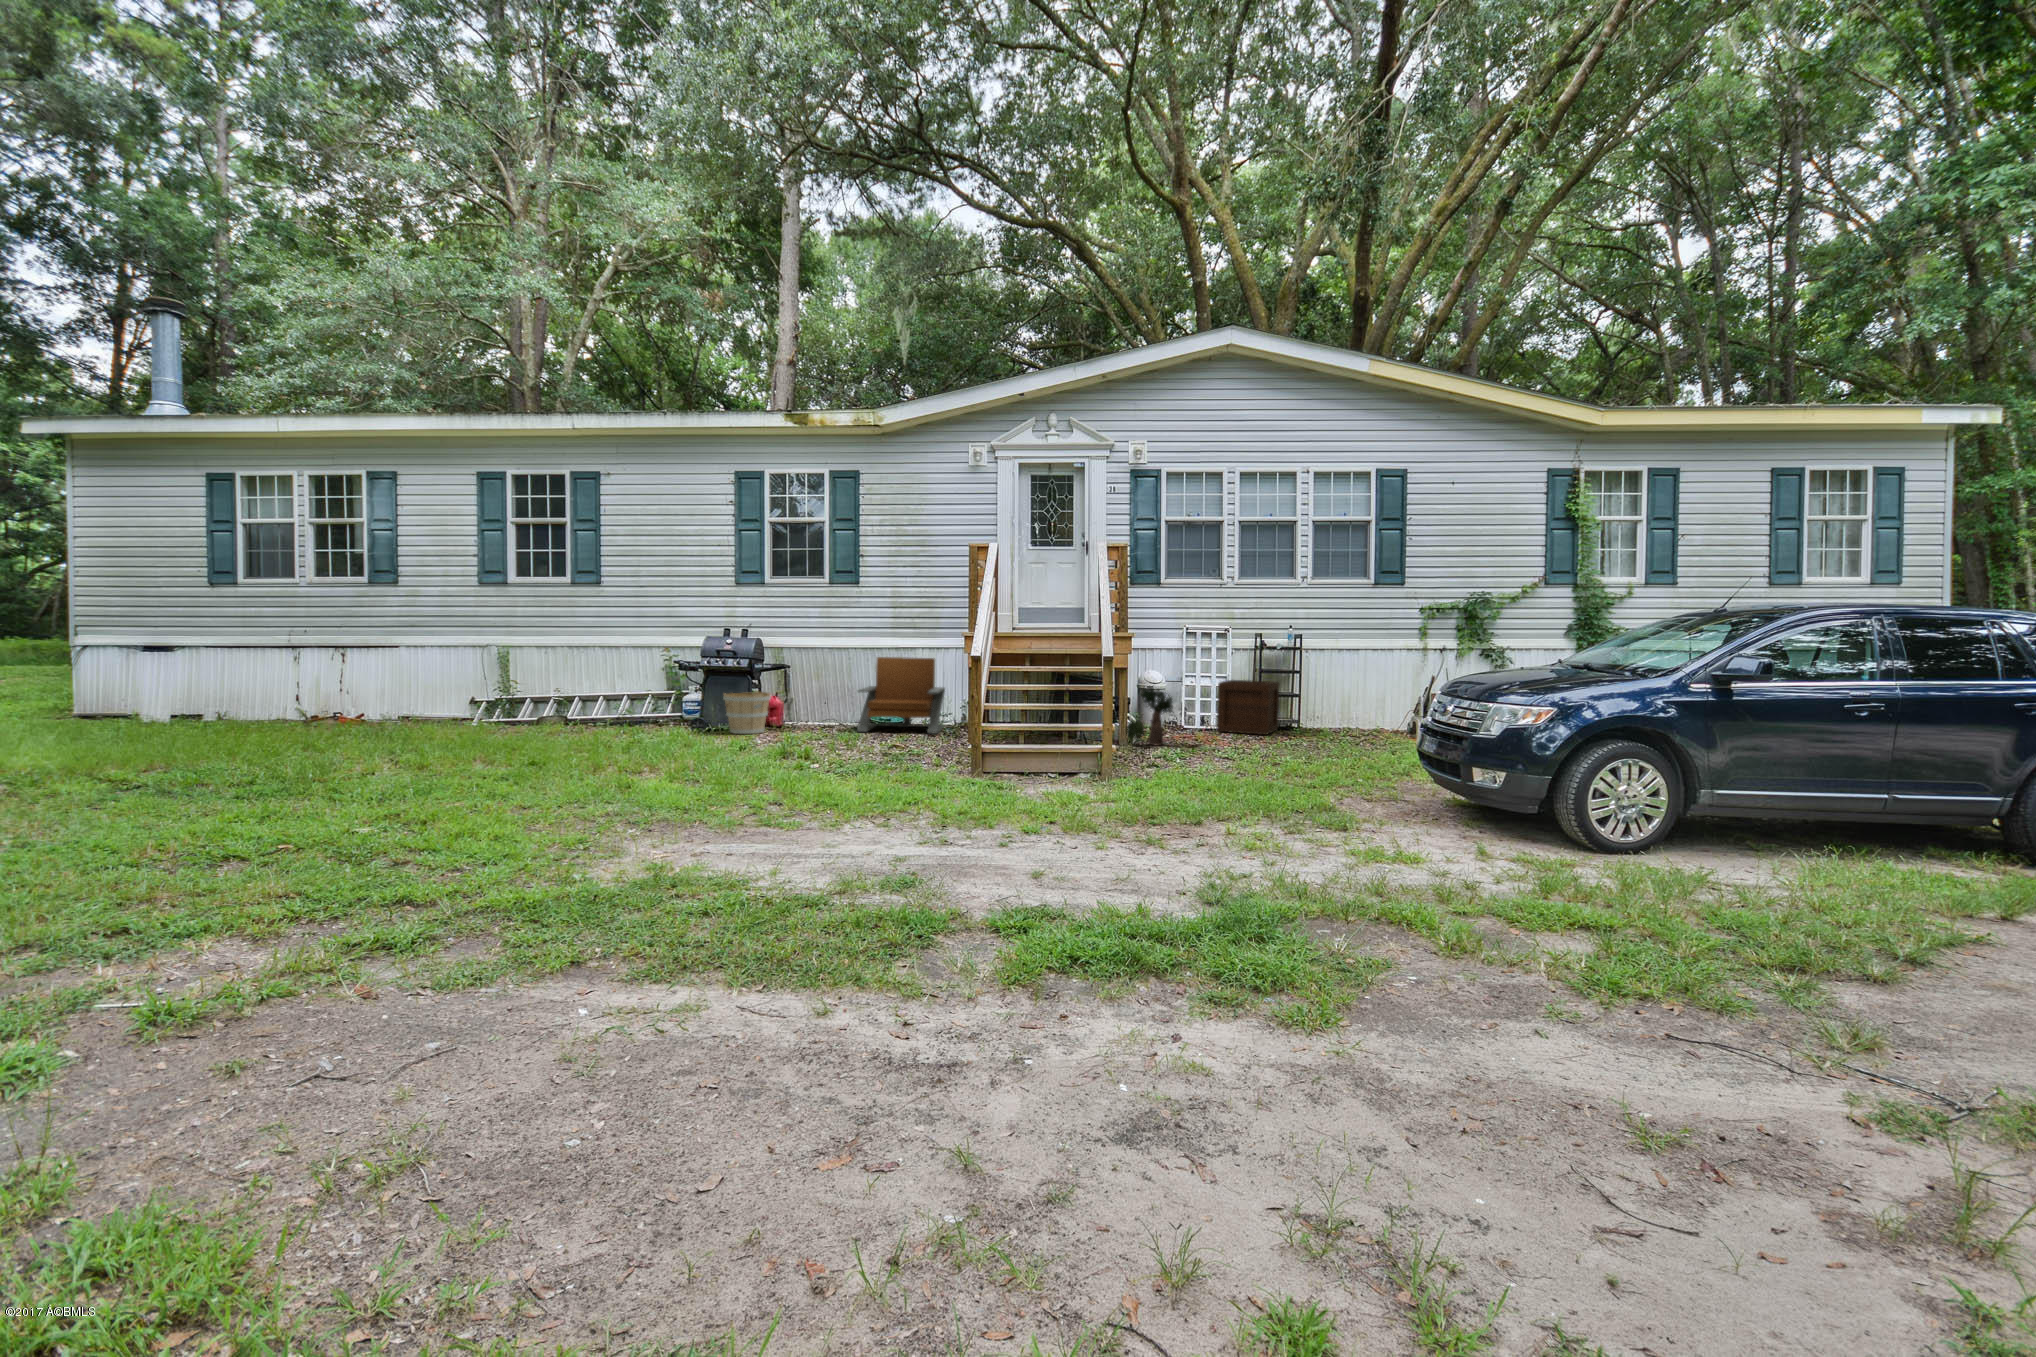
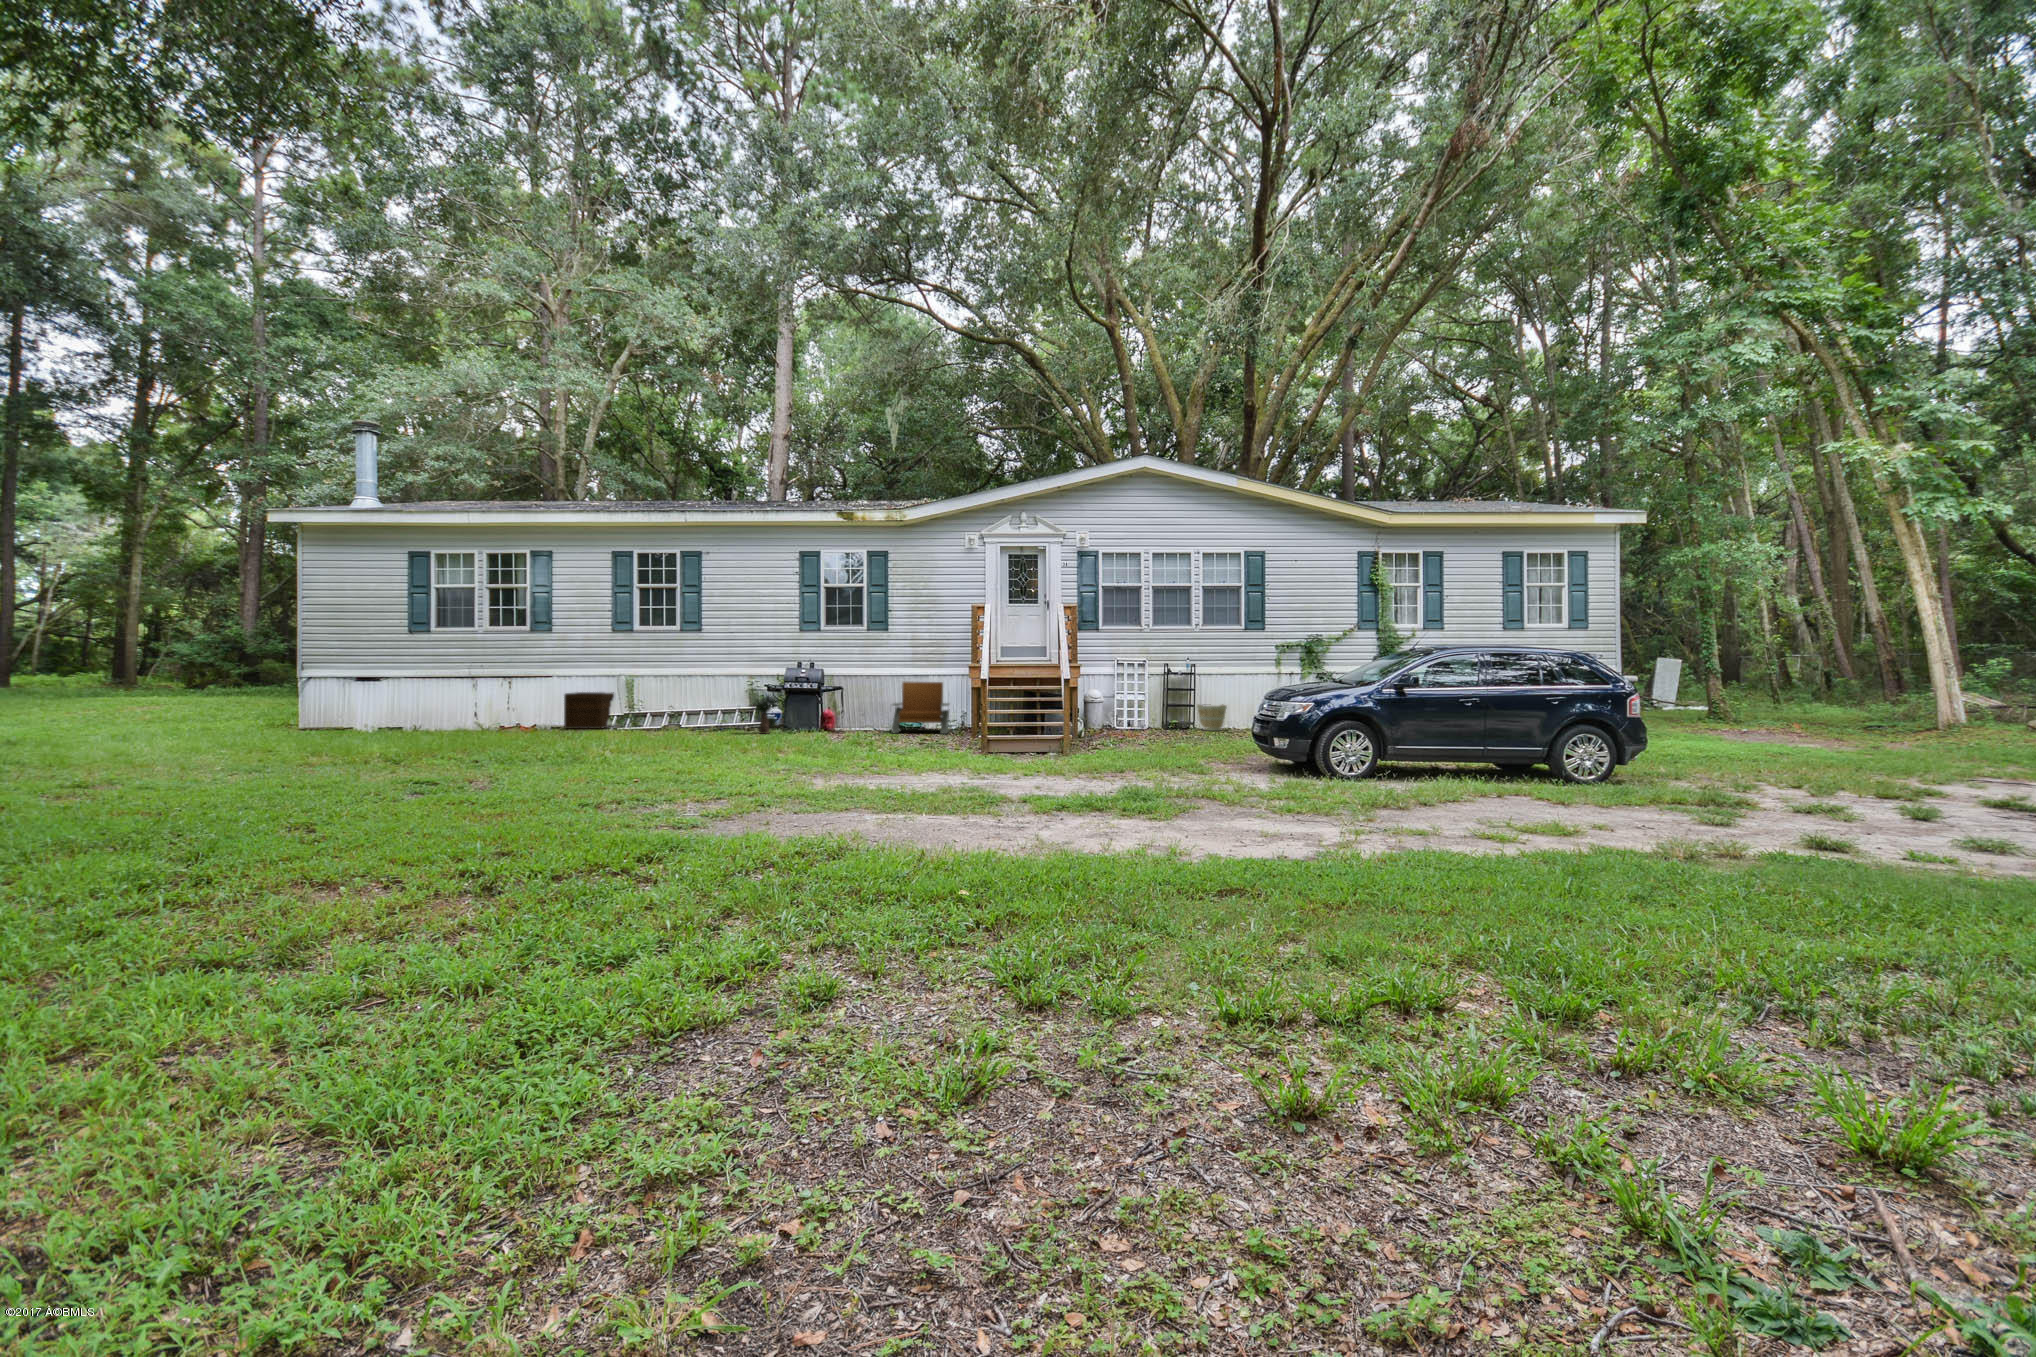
wooden crate: present [1217,680,1279,735] -> present [564,692,614,729]
potted plant: present [1125,686,1172,746] -> present [755,695,782,734]
wooden bucket: present [723,691,771,734] -> present [1197,704,1227,731]

